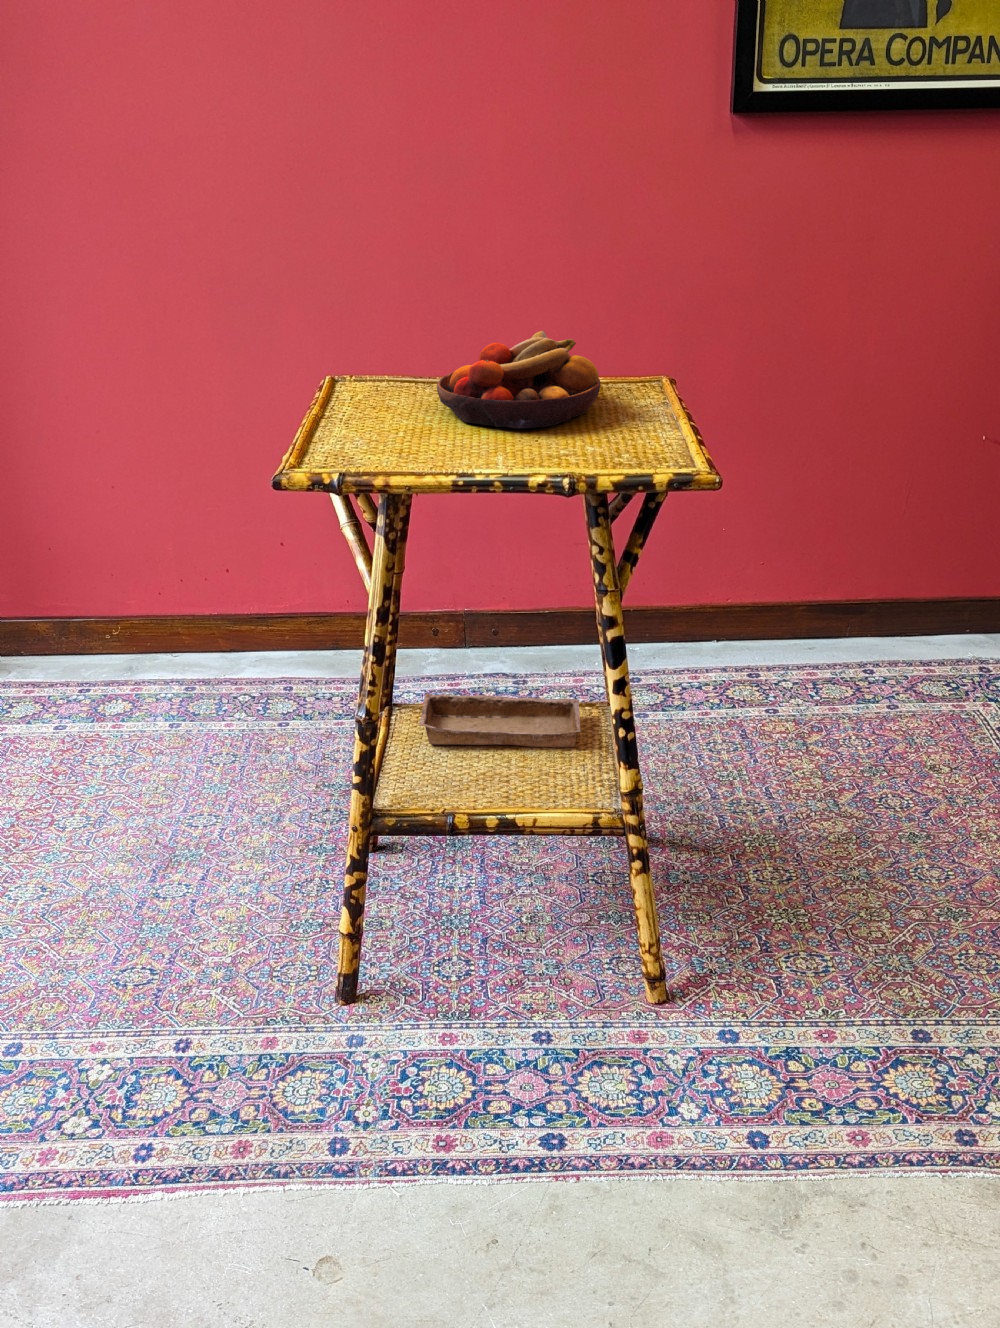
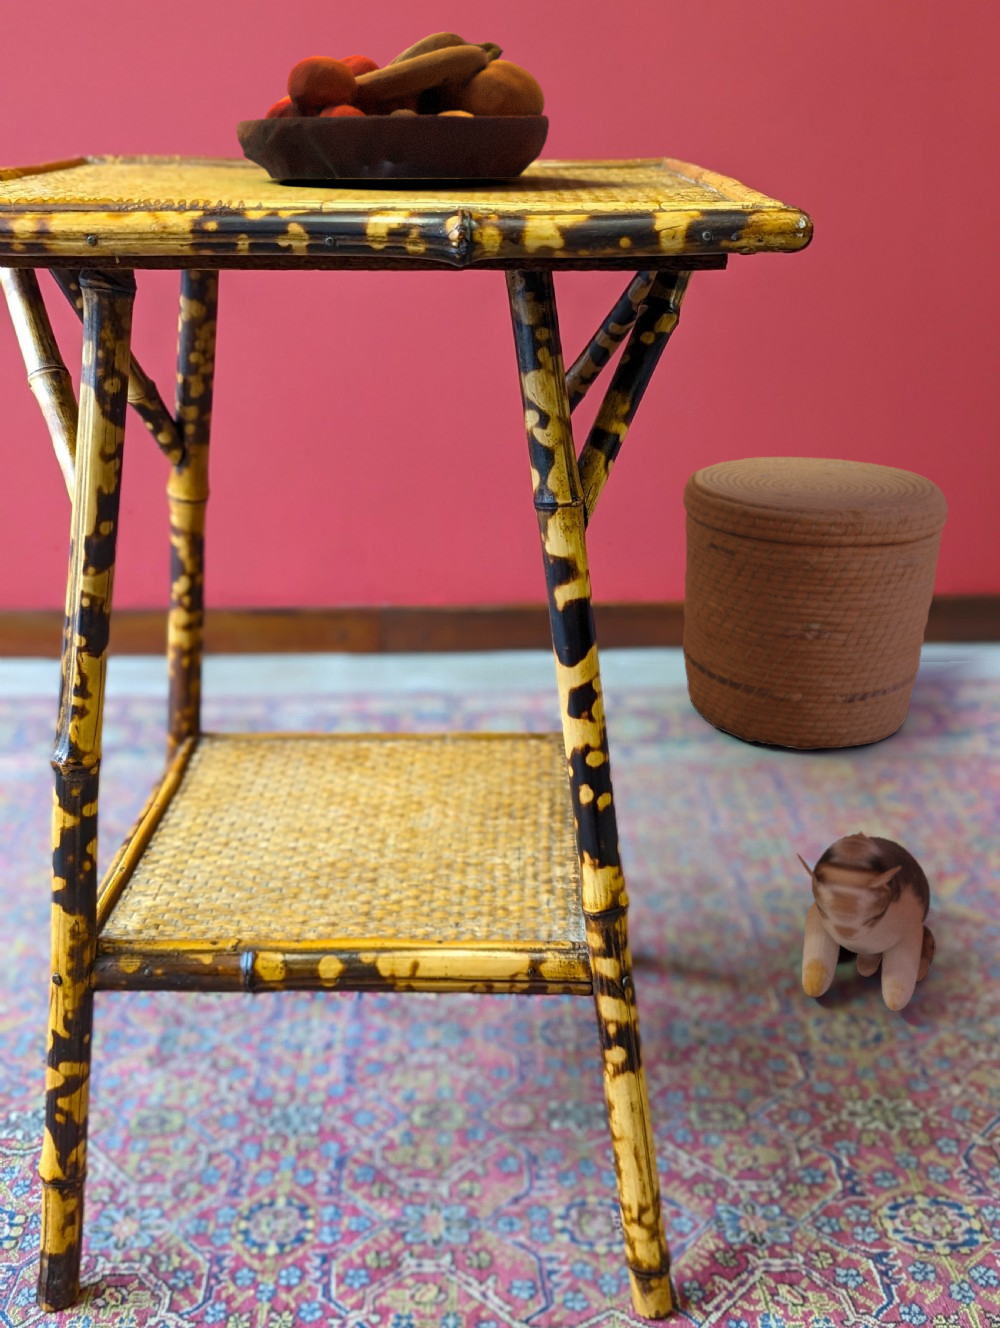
woven basket: none [682,496,866,709] -> present [683,457,948,750]
tray: present [419,694,580,747] -> none [232,719,521,813]
plush toy: none [741,758,833,865] -> present [797,832,936,1011]

